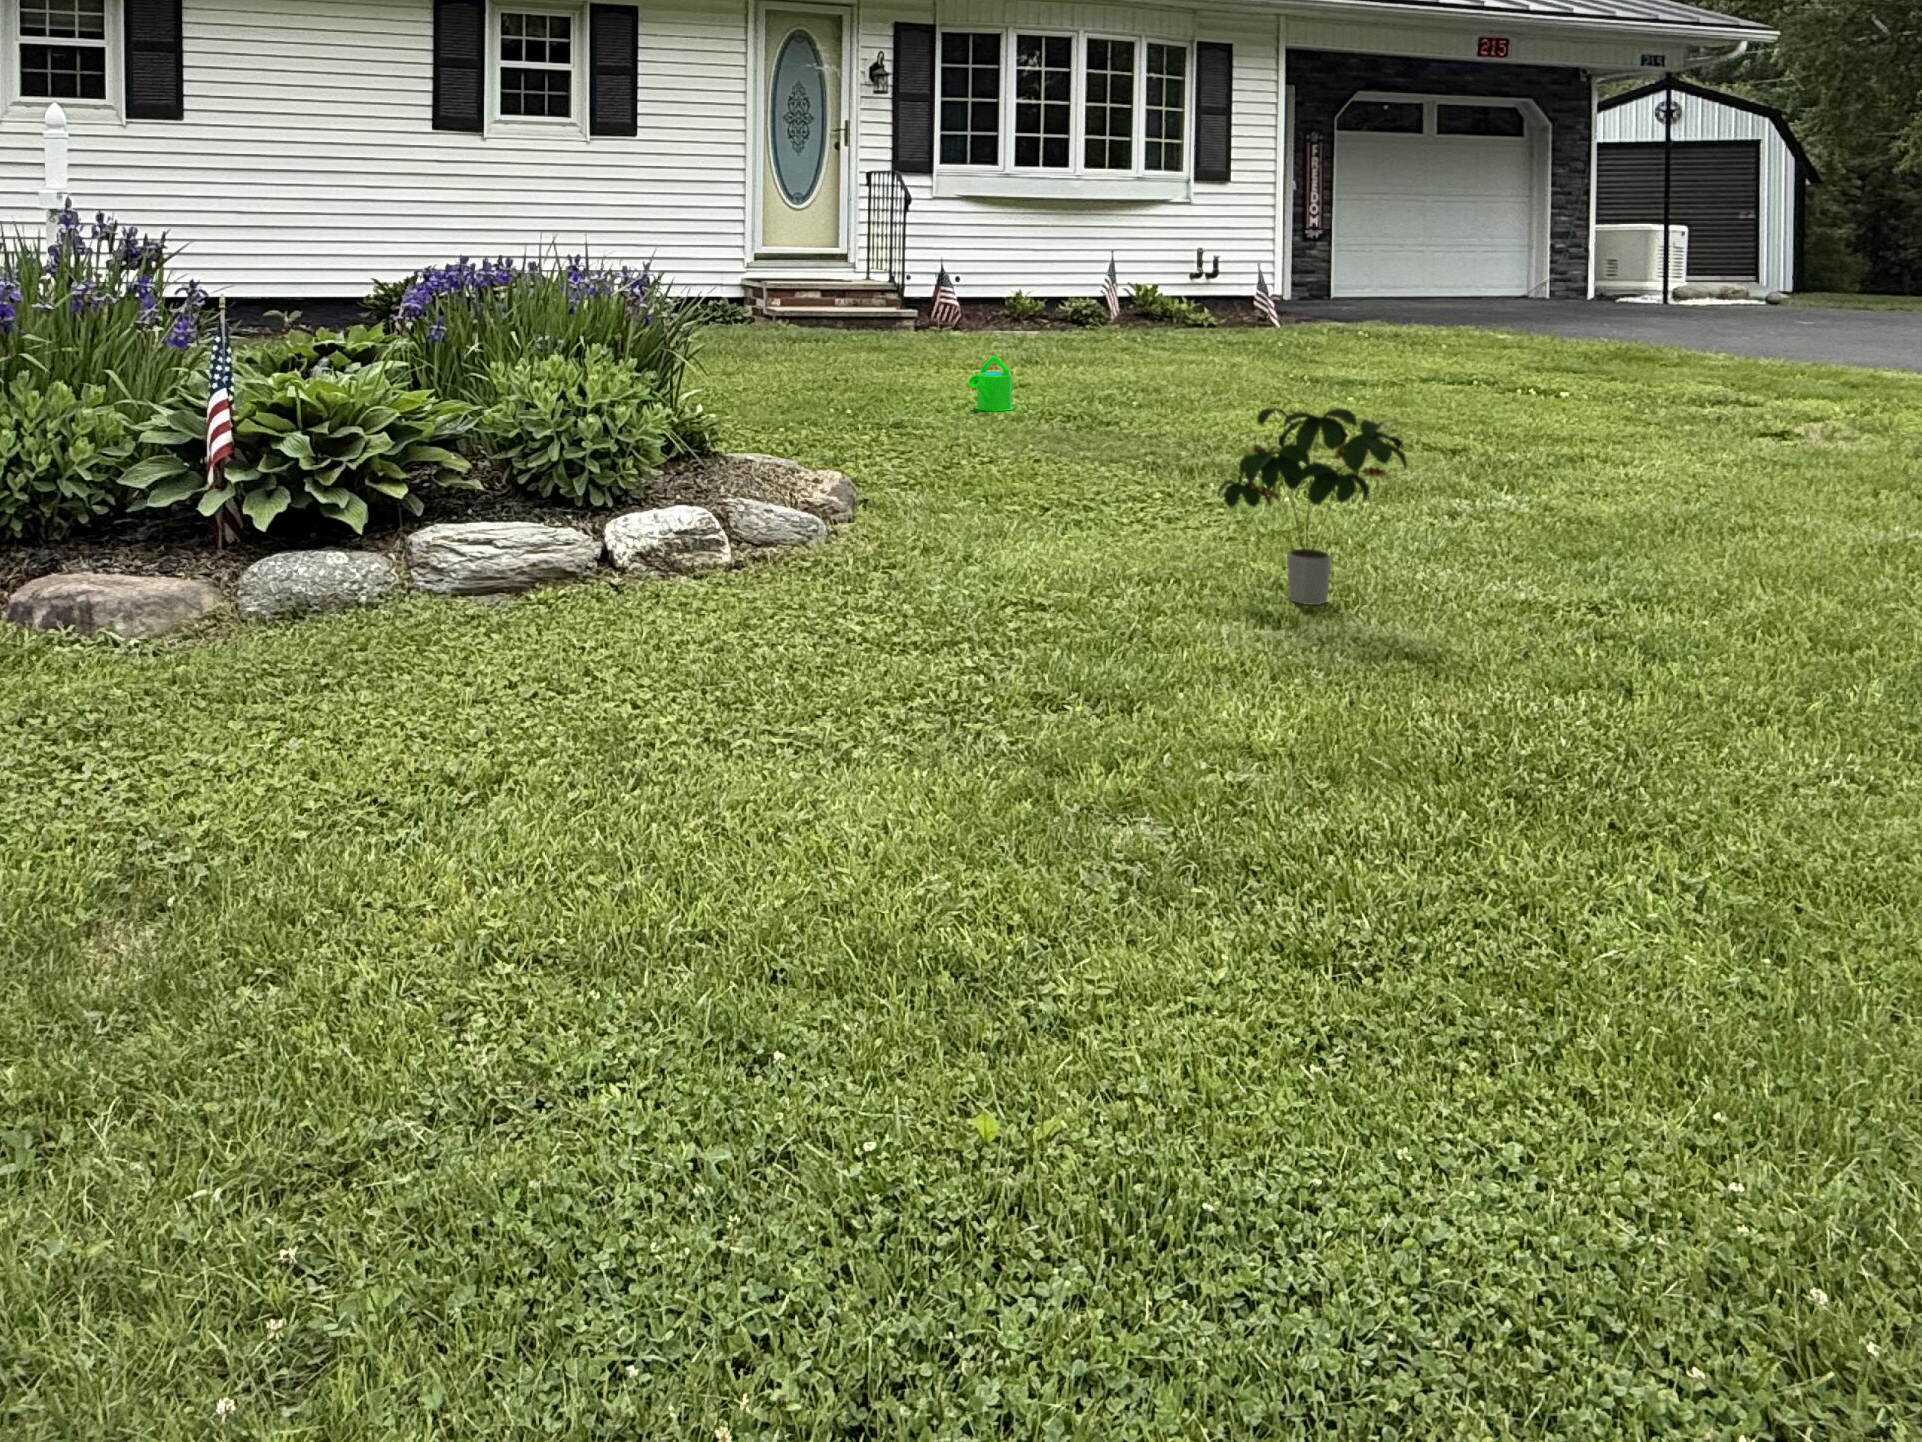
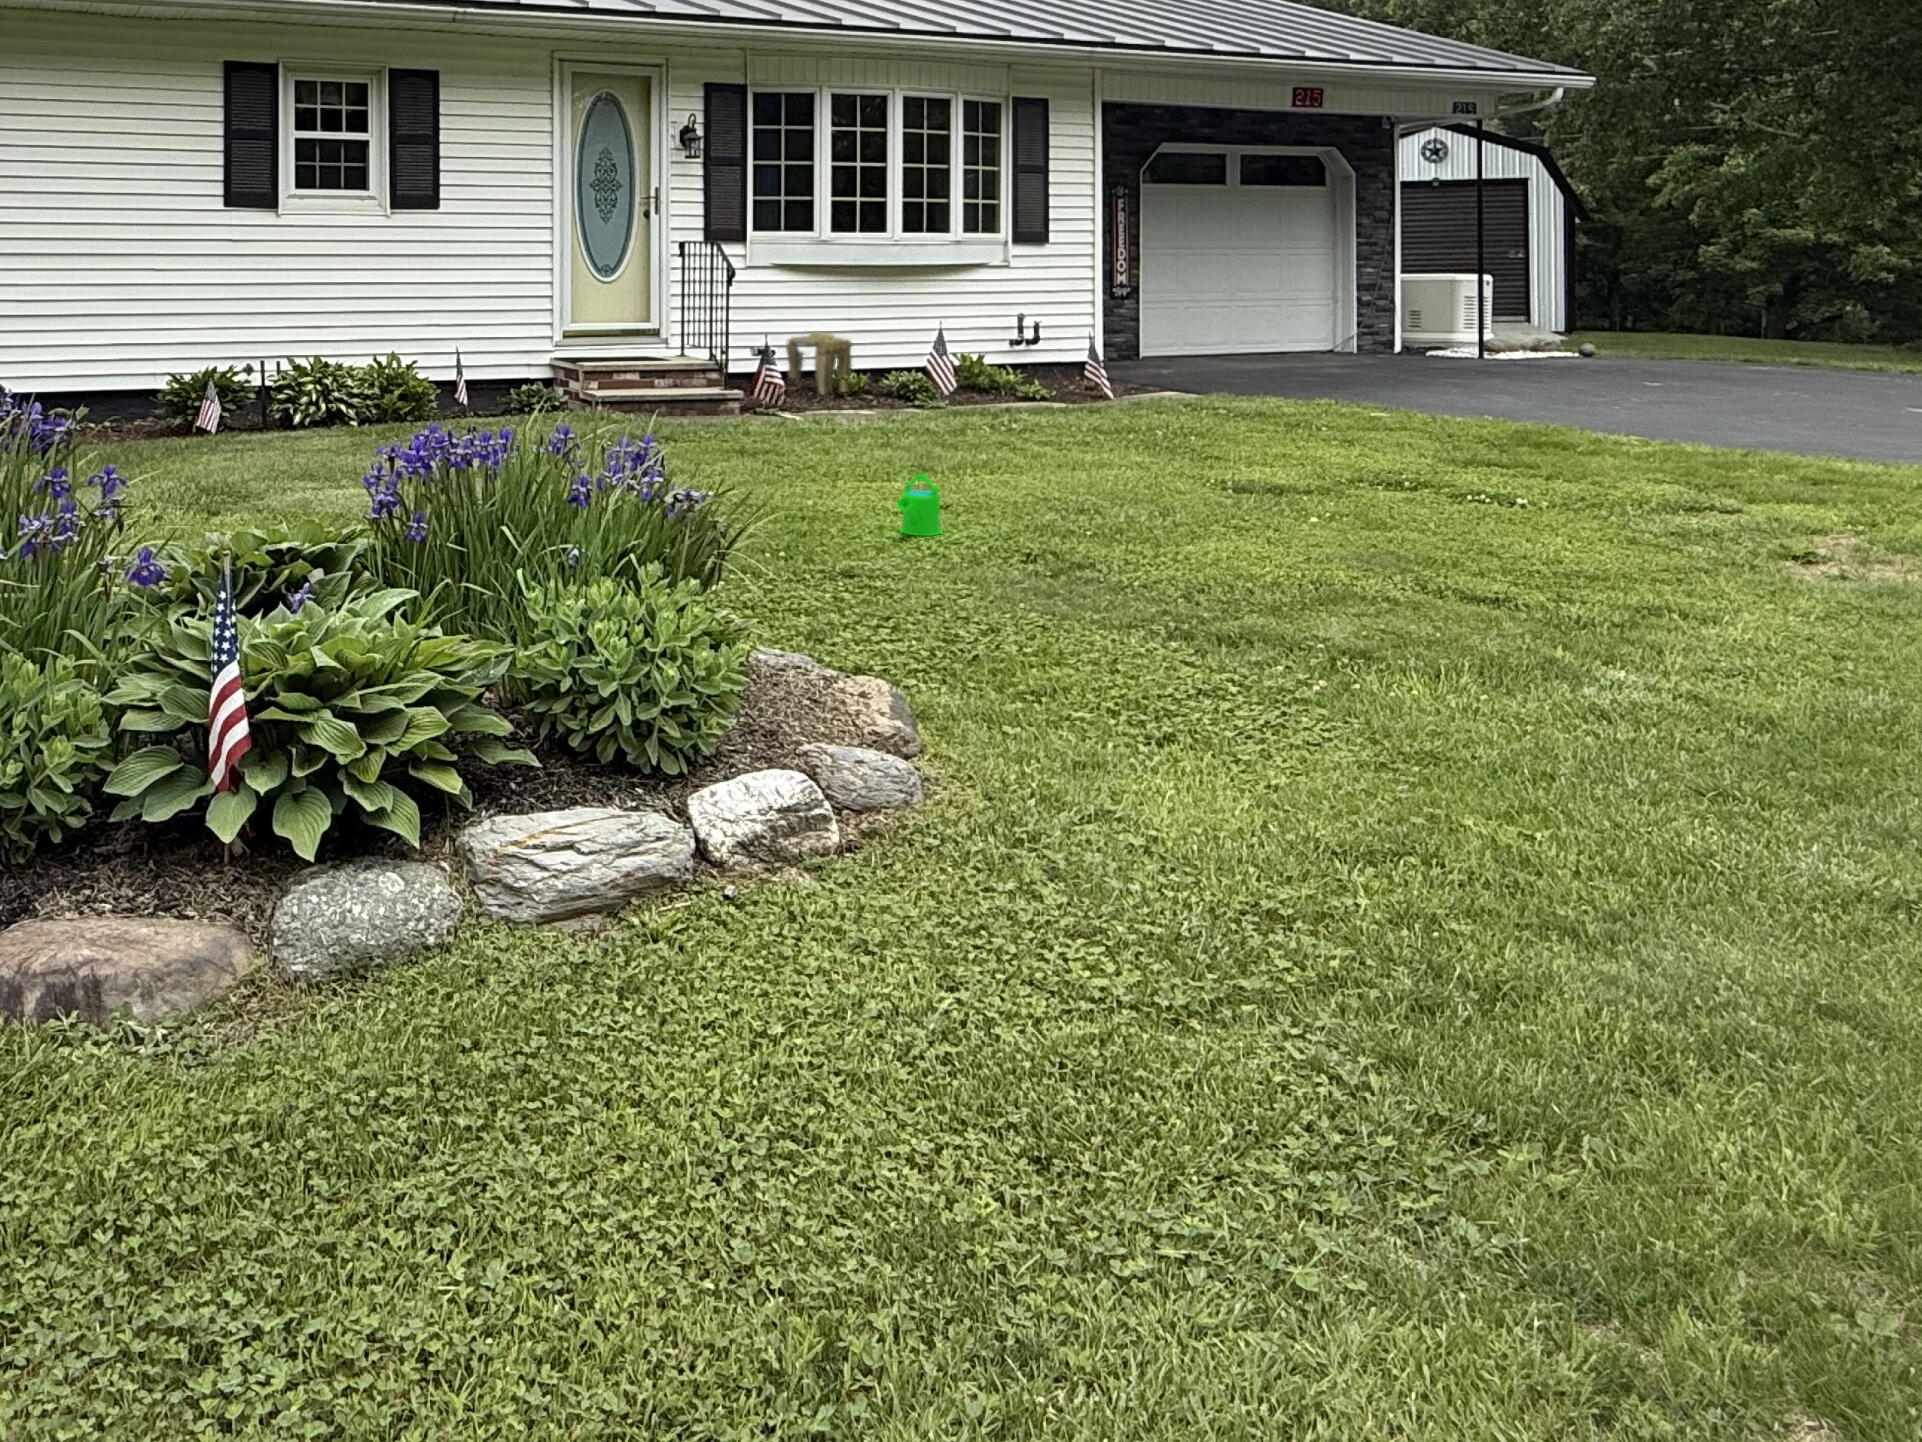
stool: none [966,261,1028,319] -> present [786,332,852,394]
potted plant: present [1217,407,1407,605] -> none [1419,622,1688,869]

